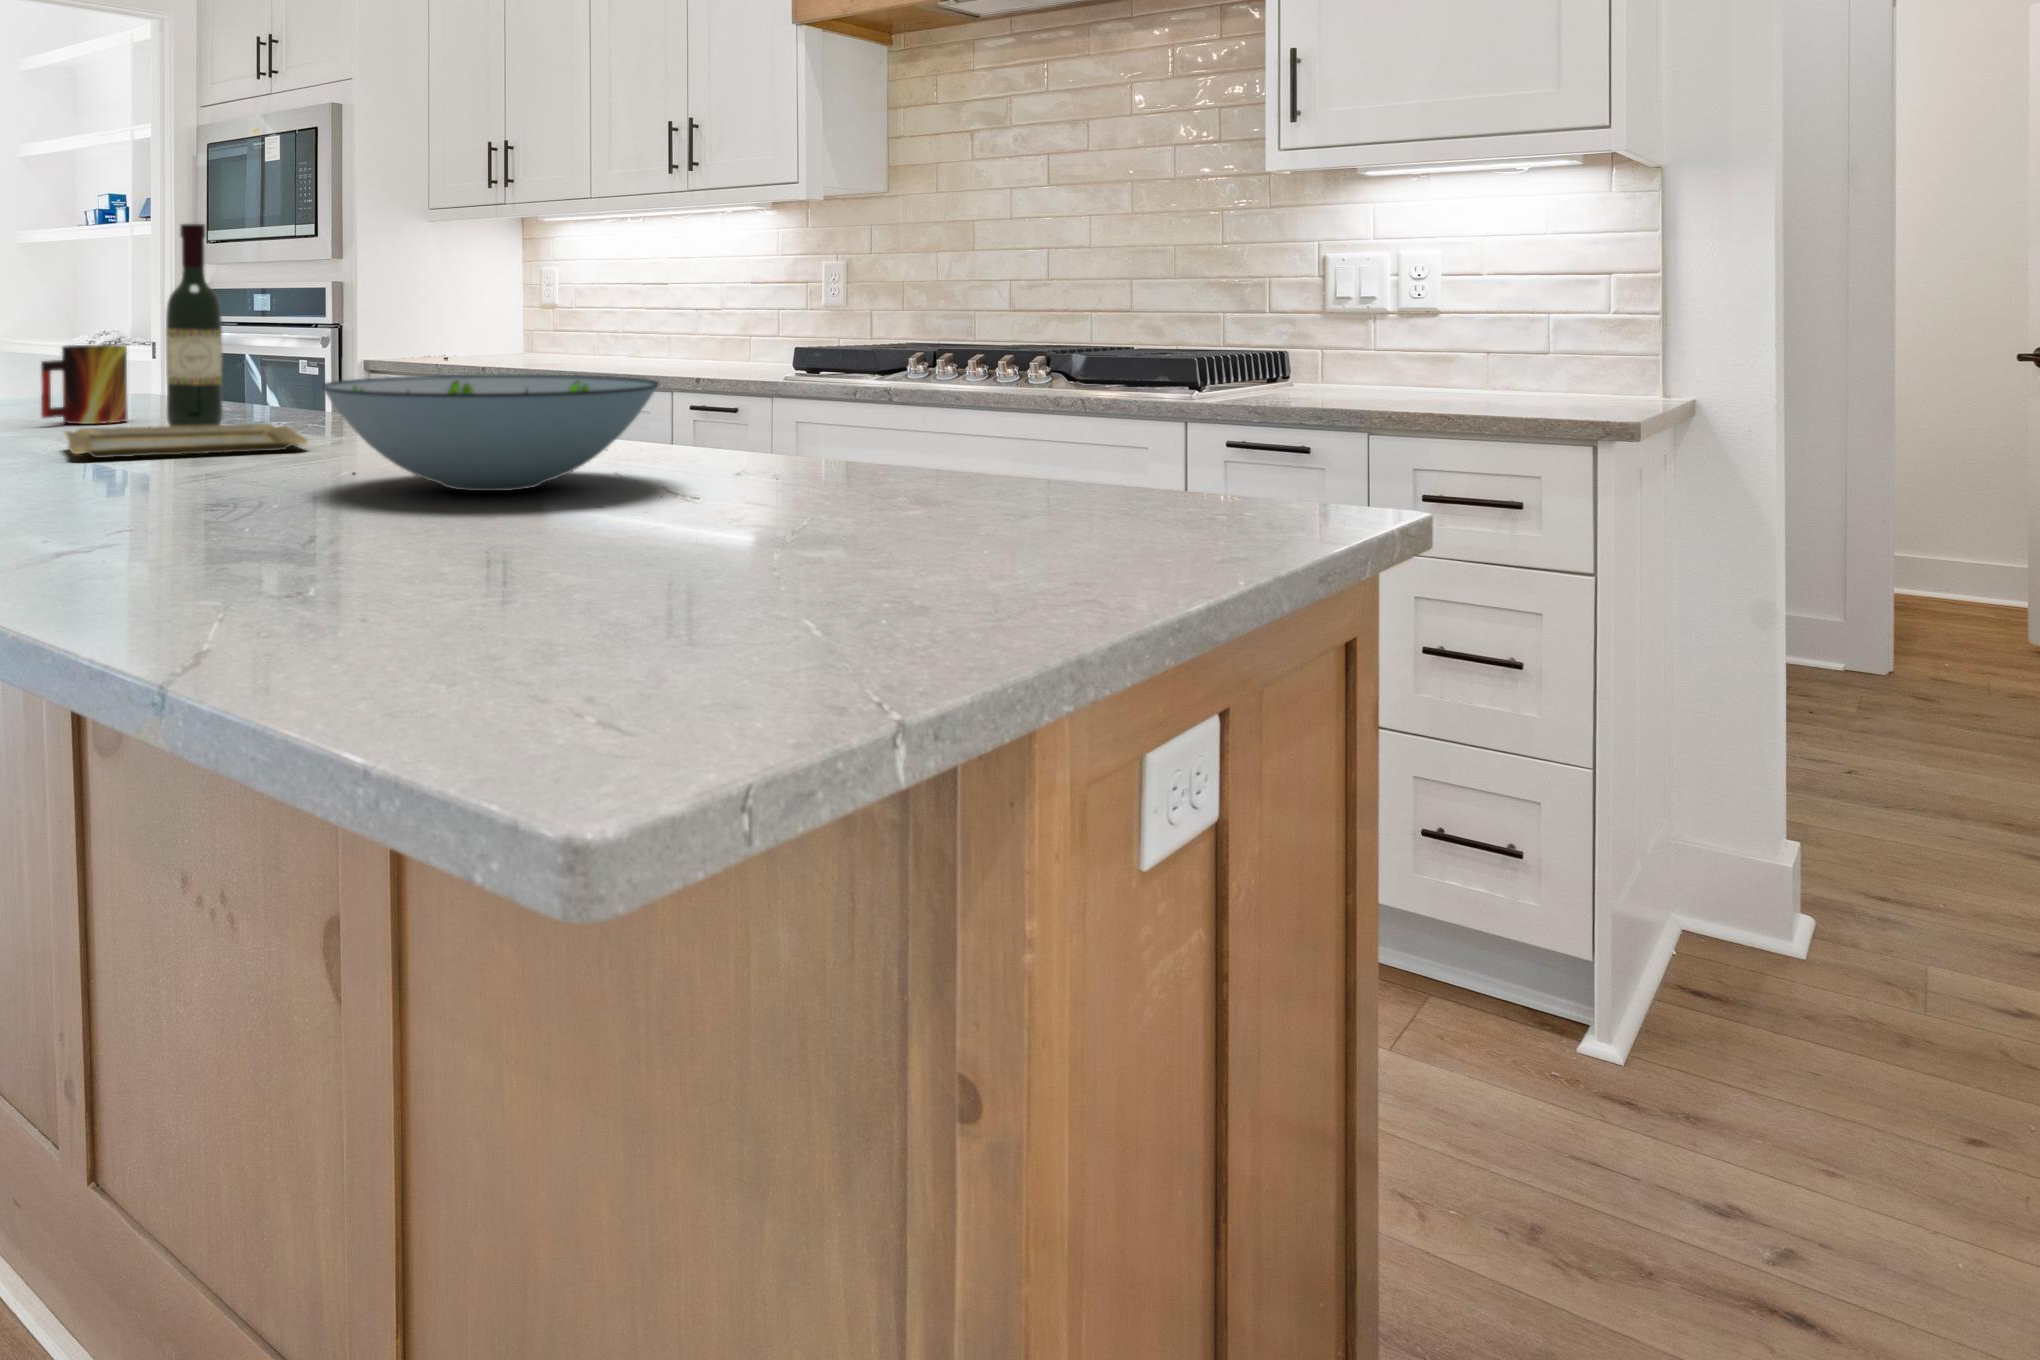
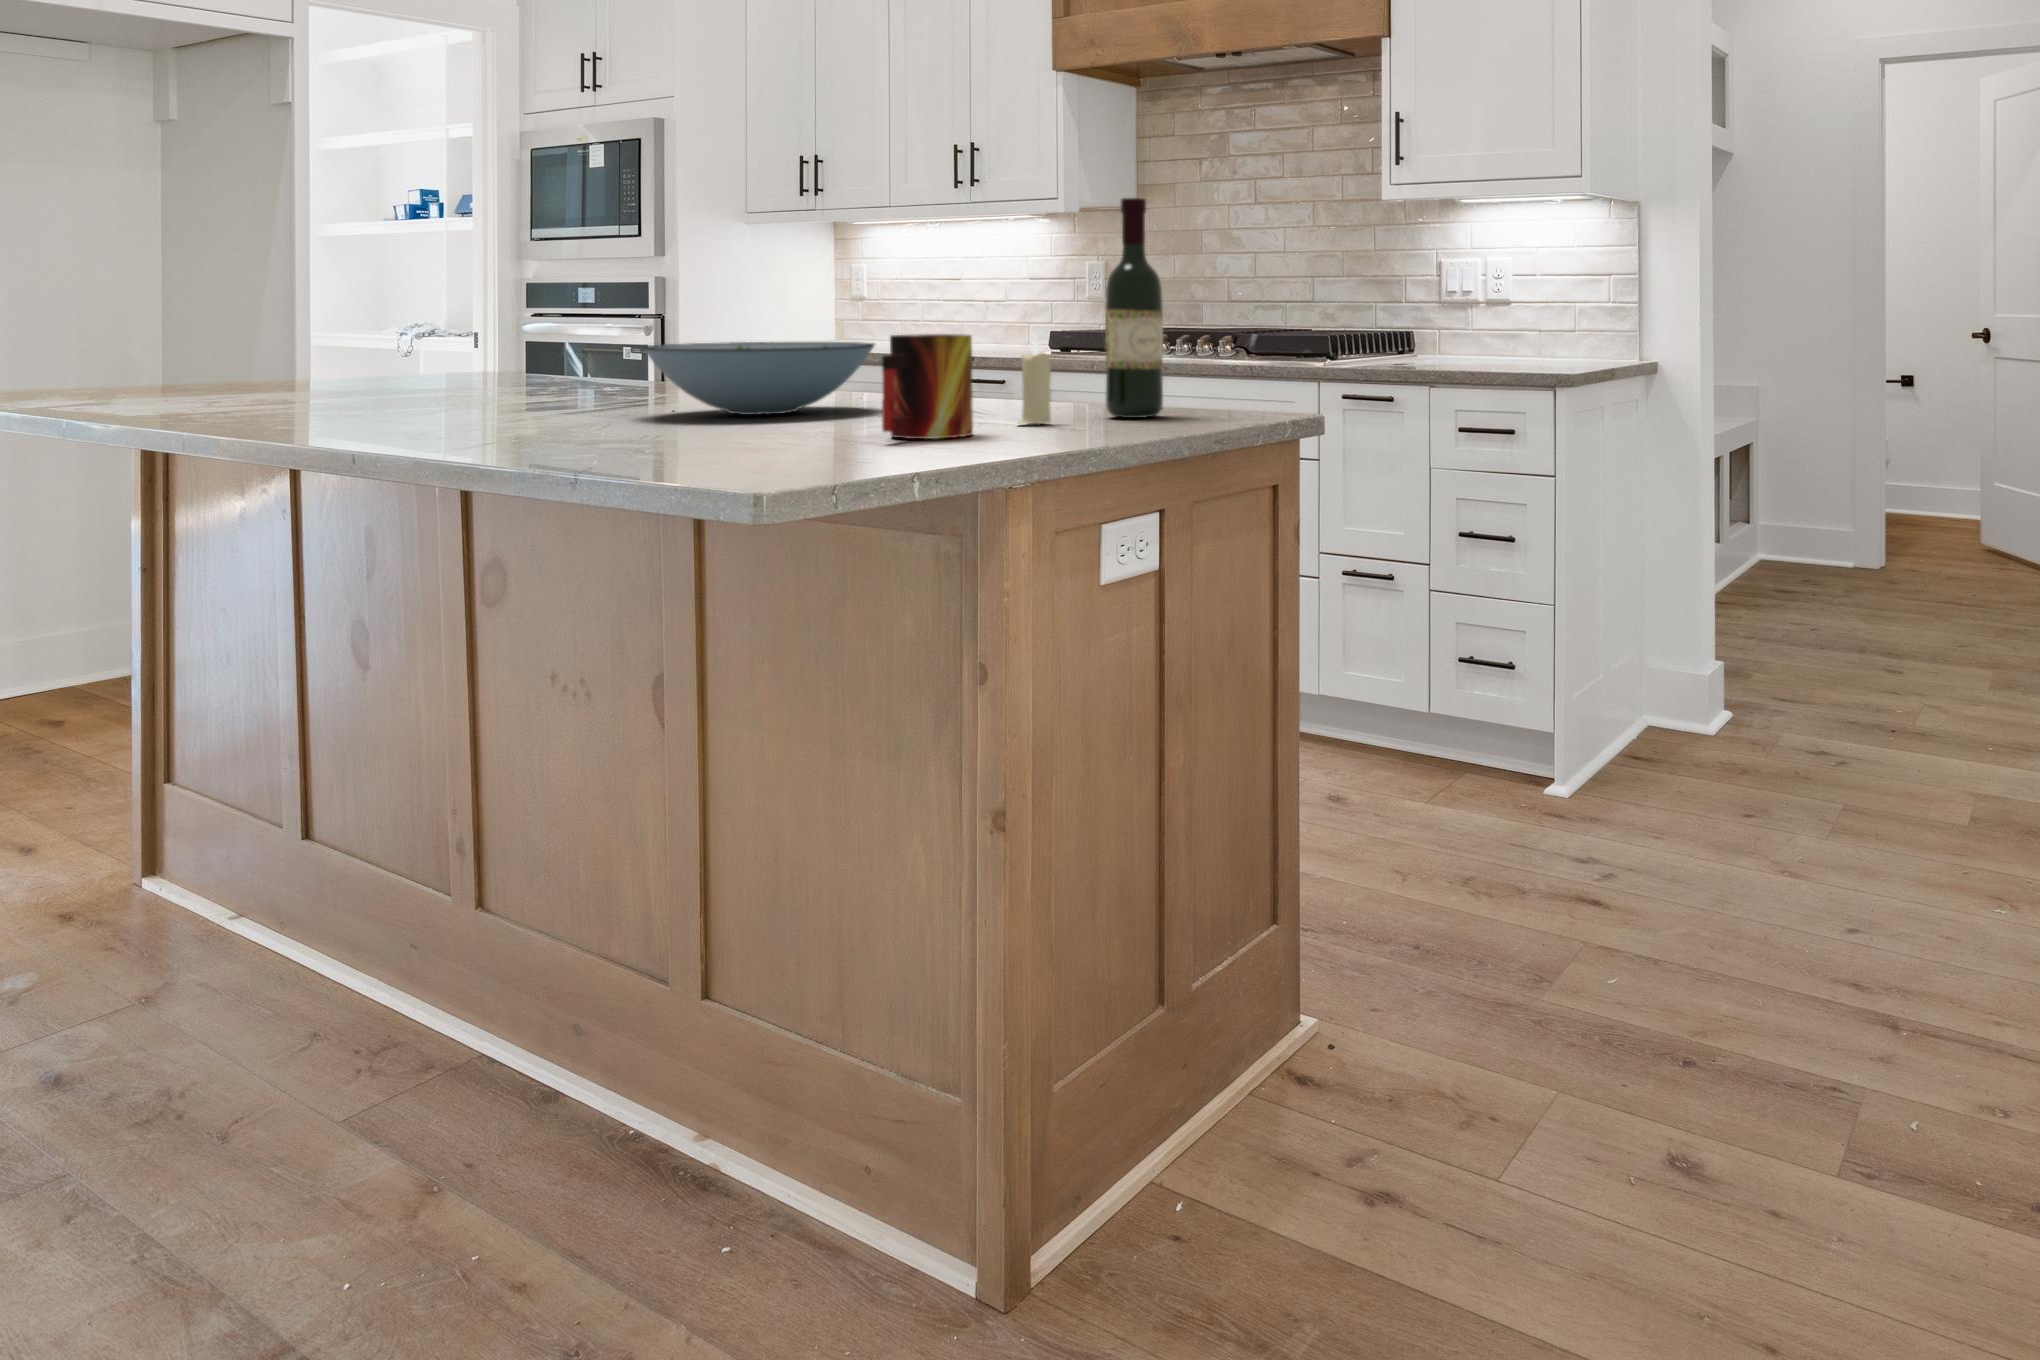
wine bottle: present [166,224,223,426] -> present [1105,198,1163,418]
mug: present [41,345,128,424] -> present [882,334,973,439]
candle: none [938,373,997,537] -> present [1019,335,1051,424]
tray: present [64,424,308,458] -> none [435,384,632,406]

